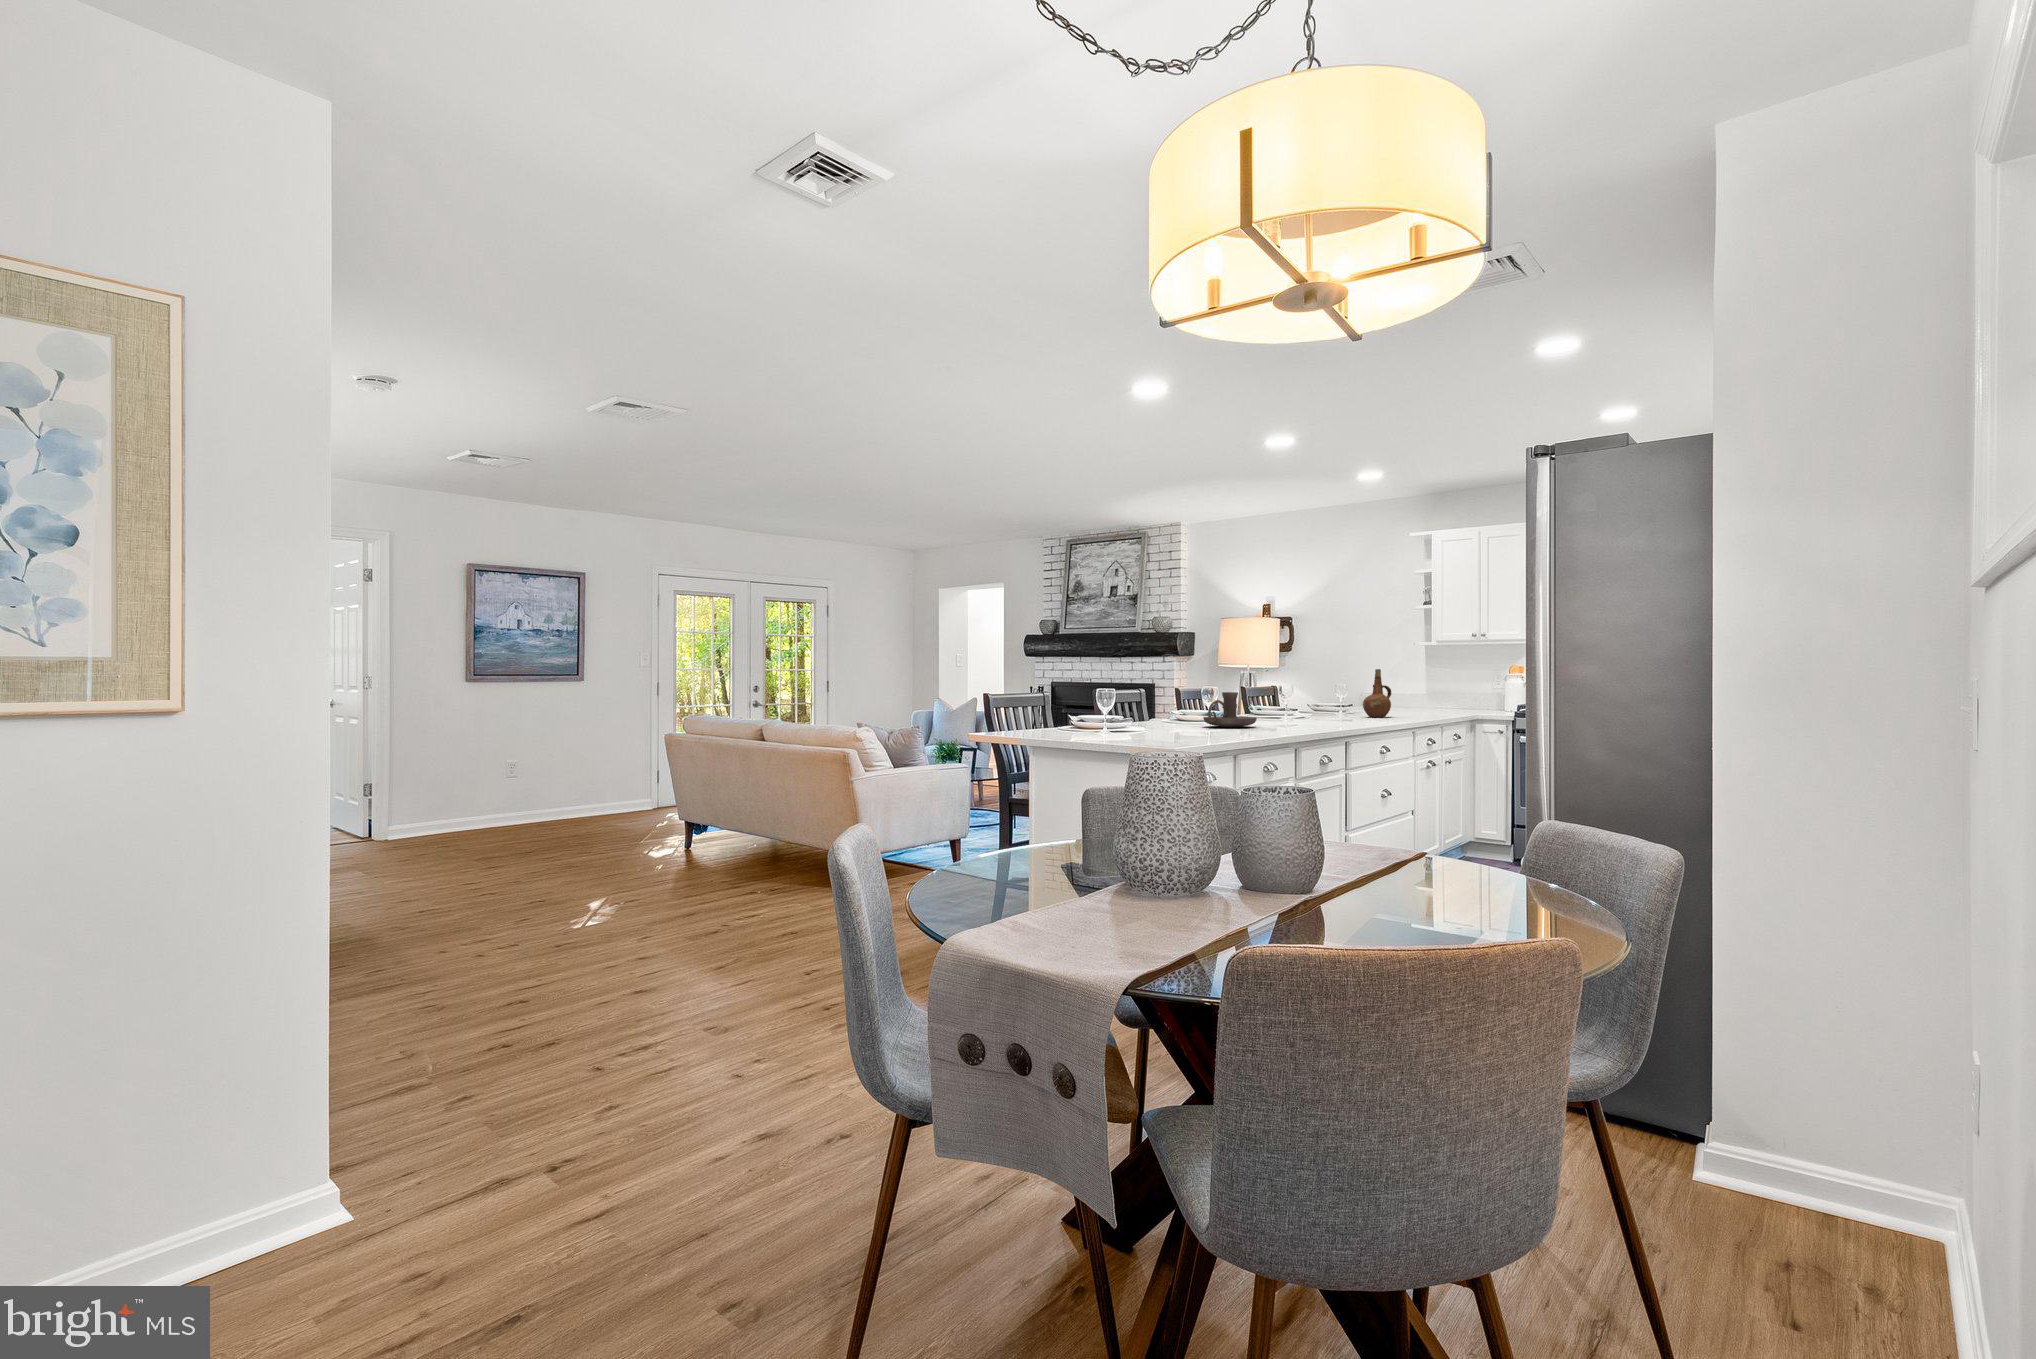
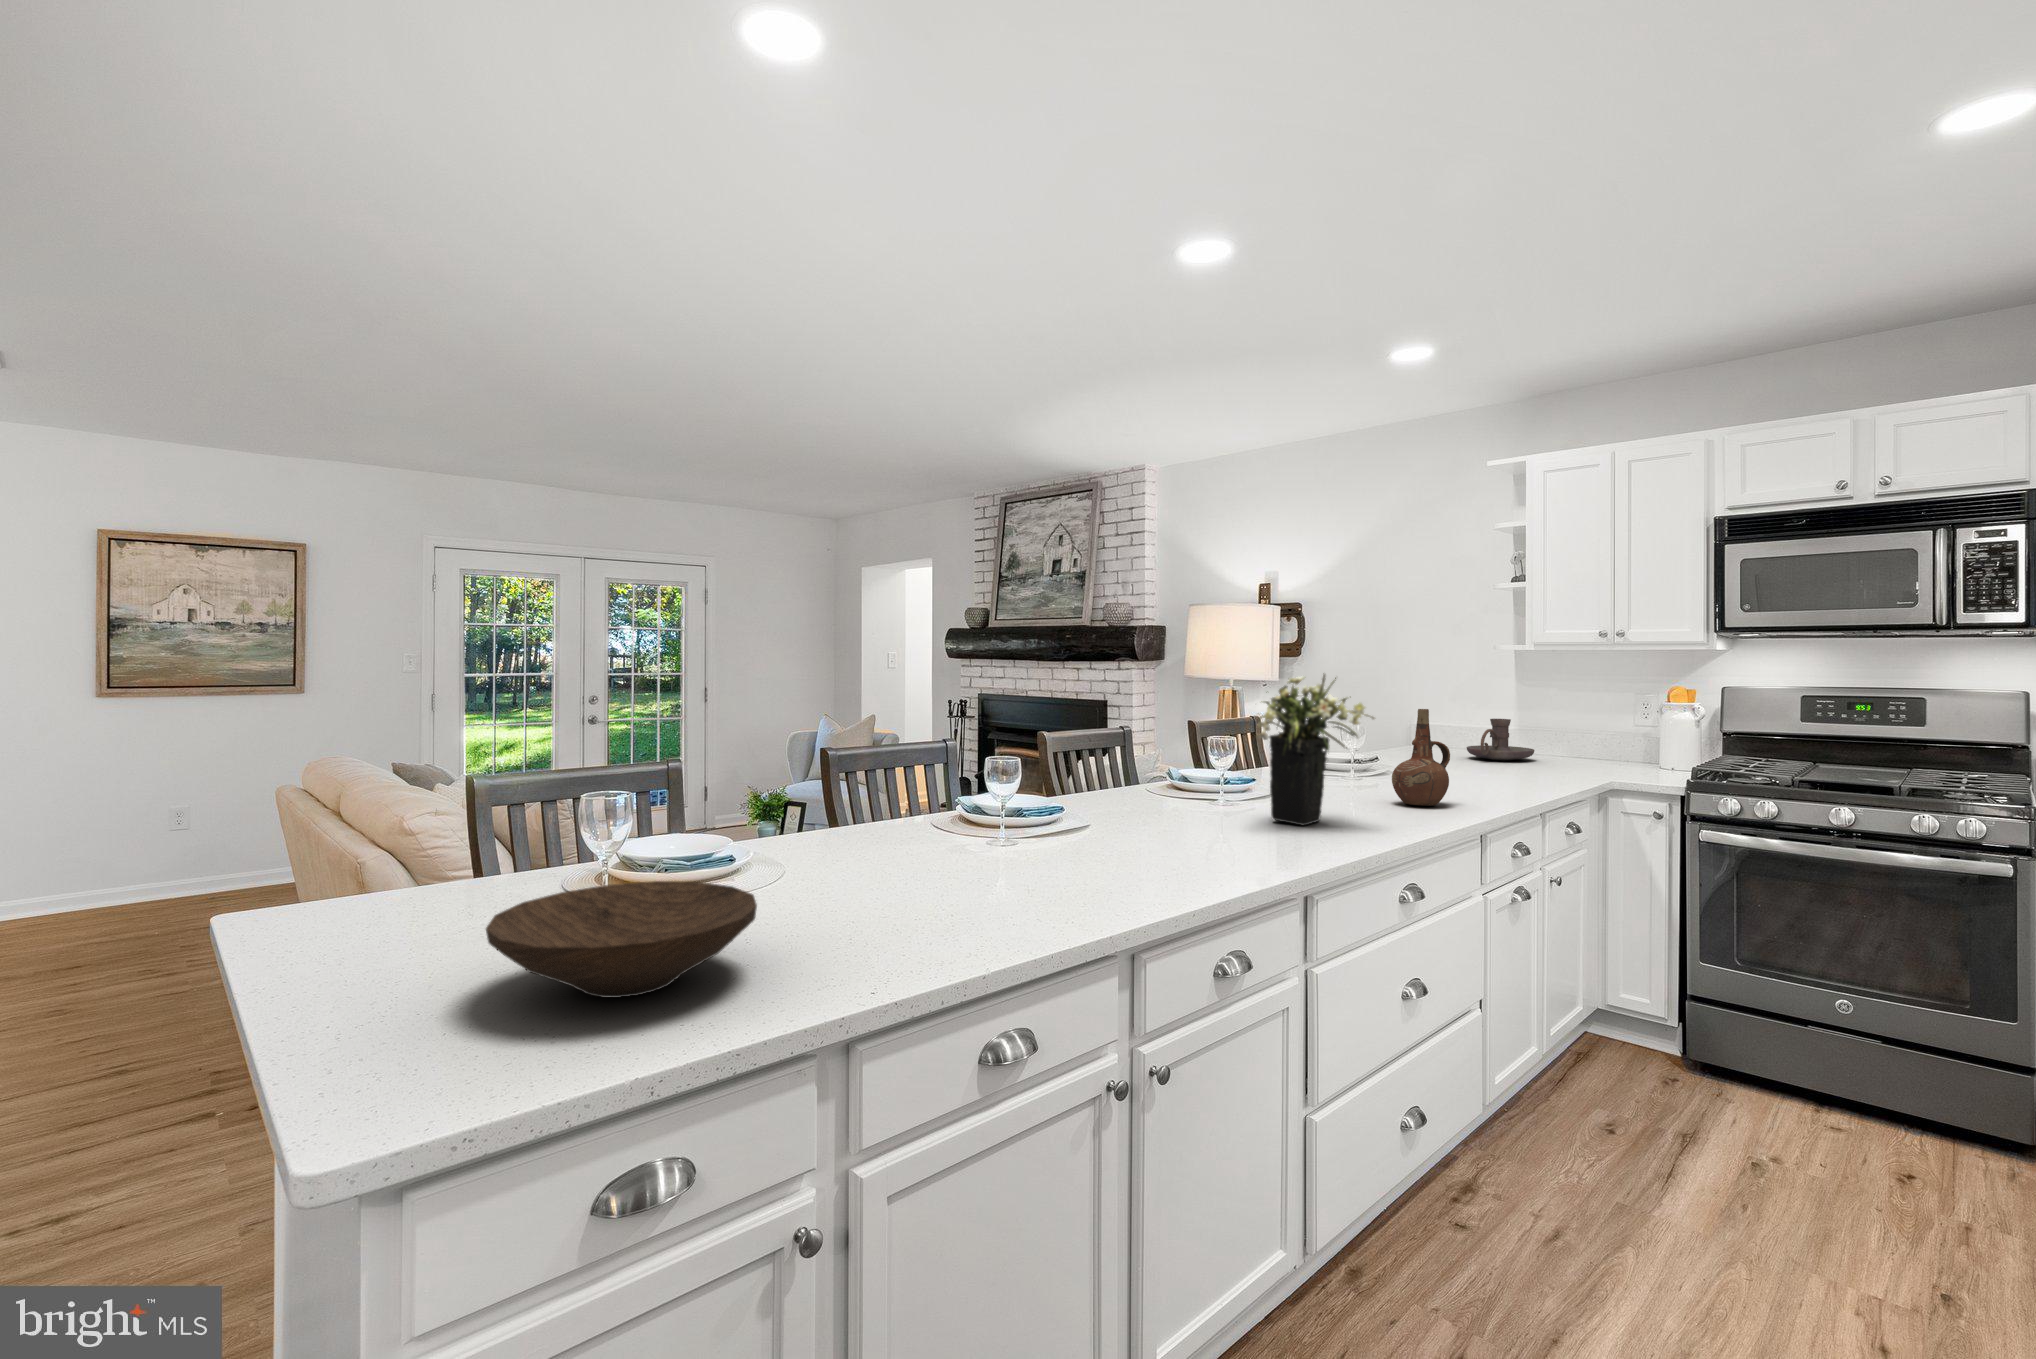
flower arrangement: none [1298,649,1358,720] -> present [1256,674,1374,825]
candle holder: present [1203,692,1257,727] -> present [1467,719,1534,760]
wooden bowl: none [1100,711,1180,736] -> present [486,881,757,998]

